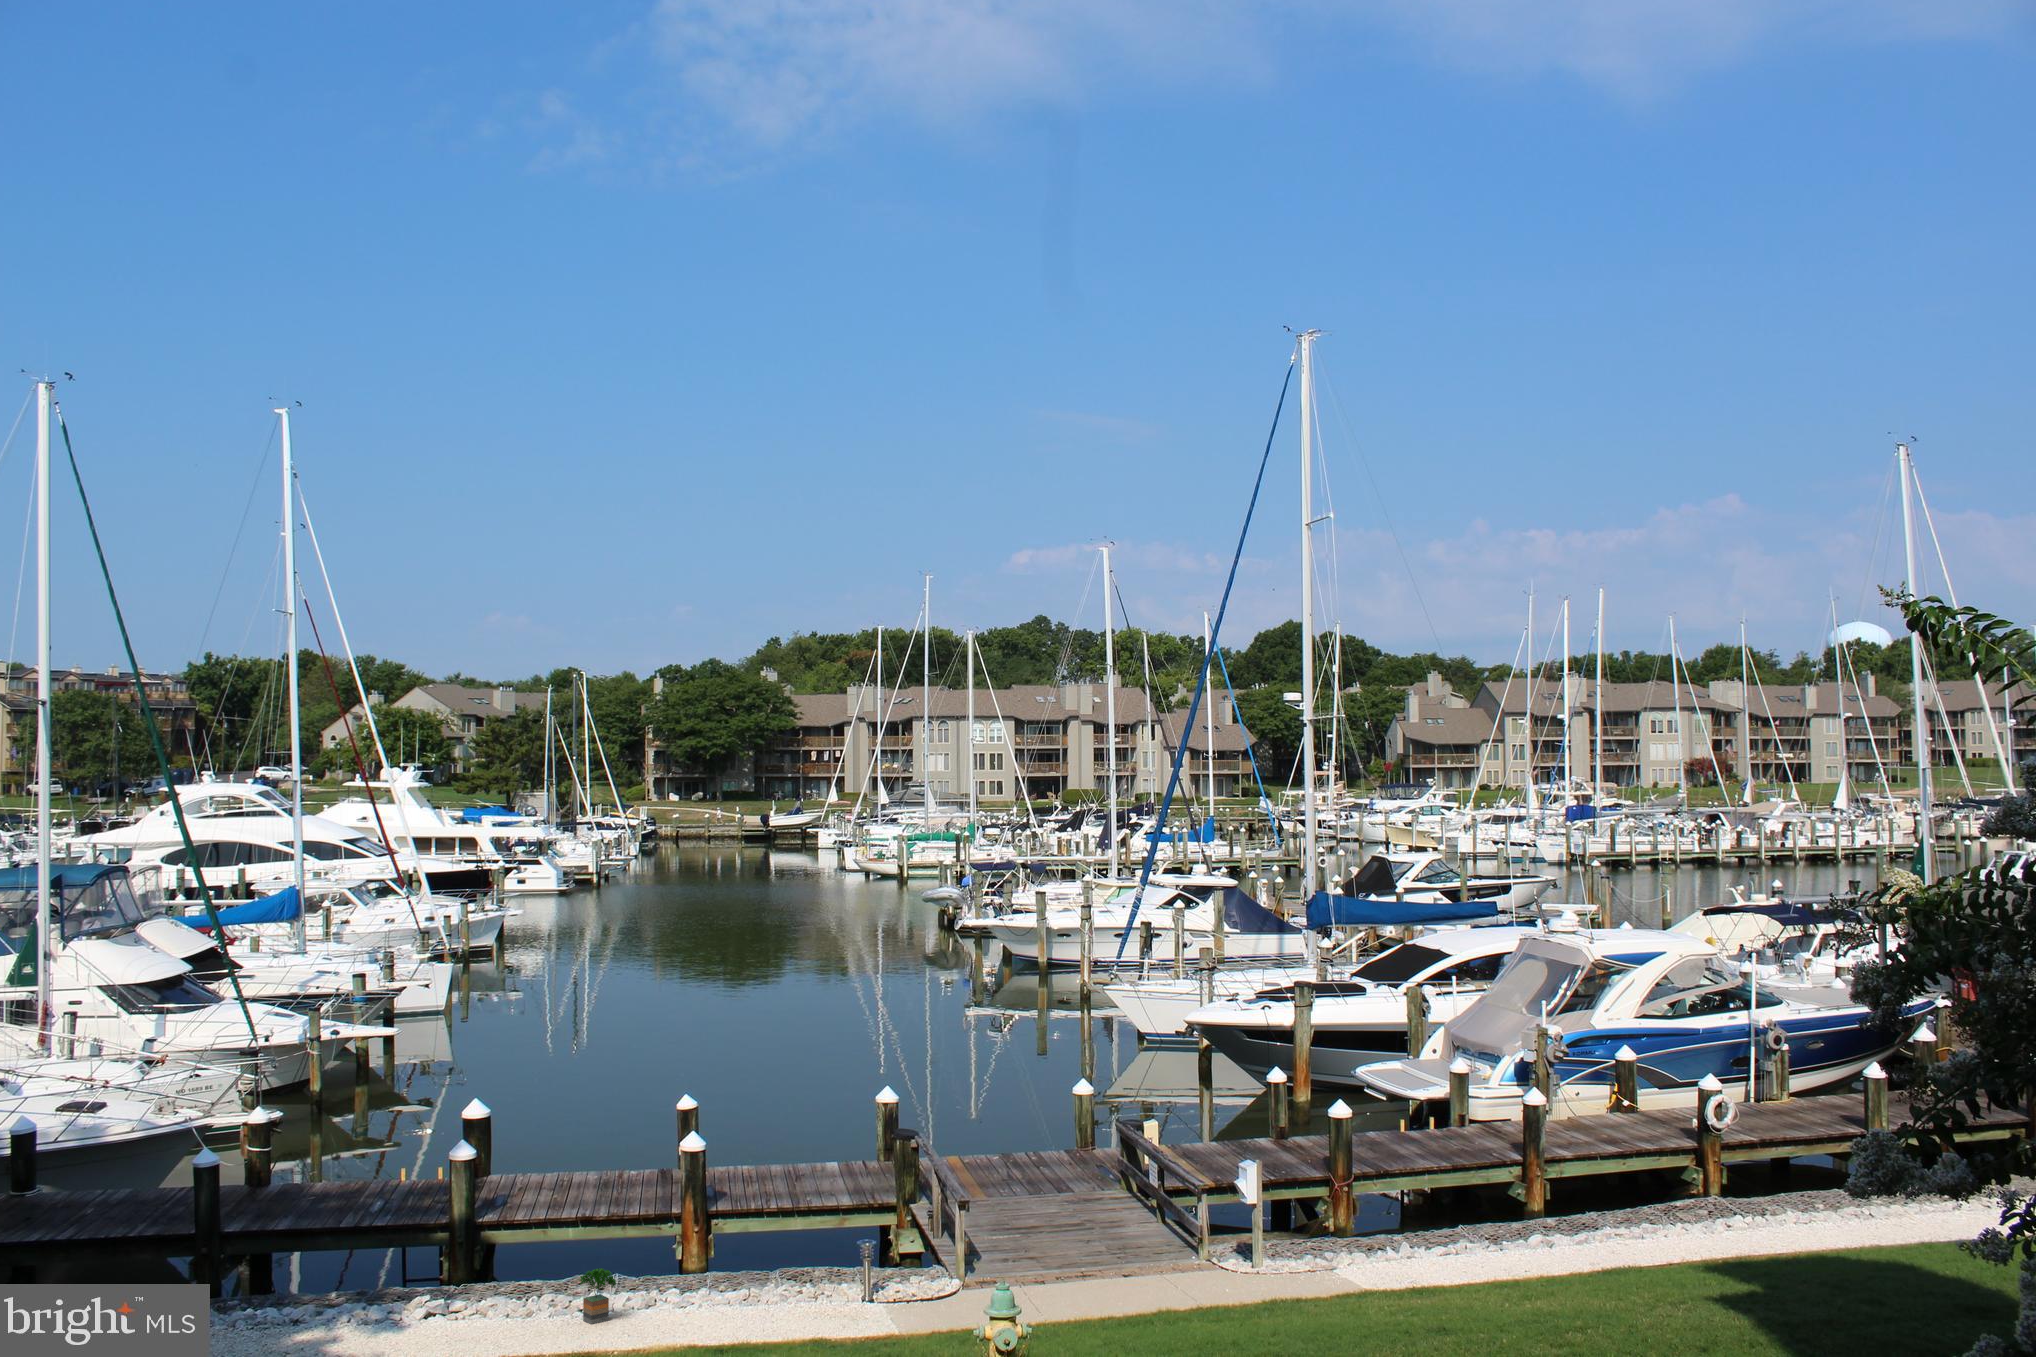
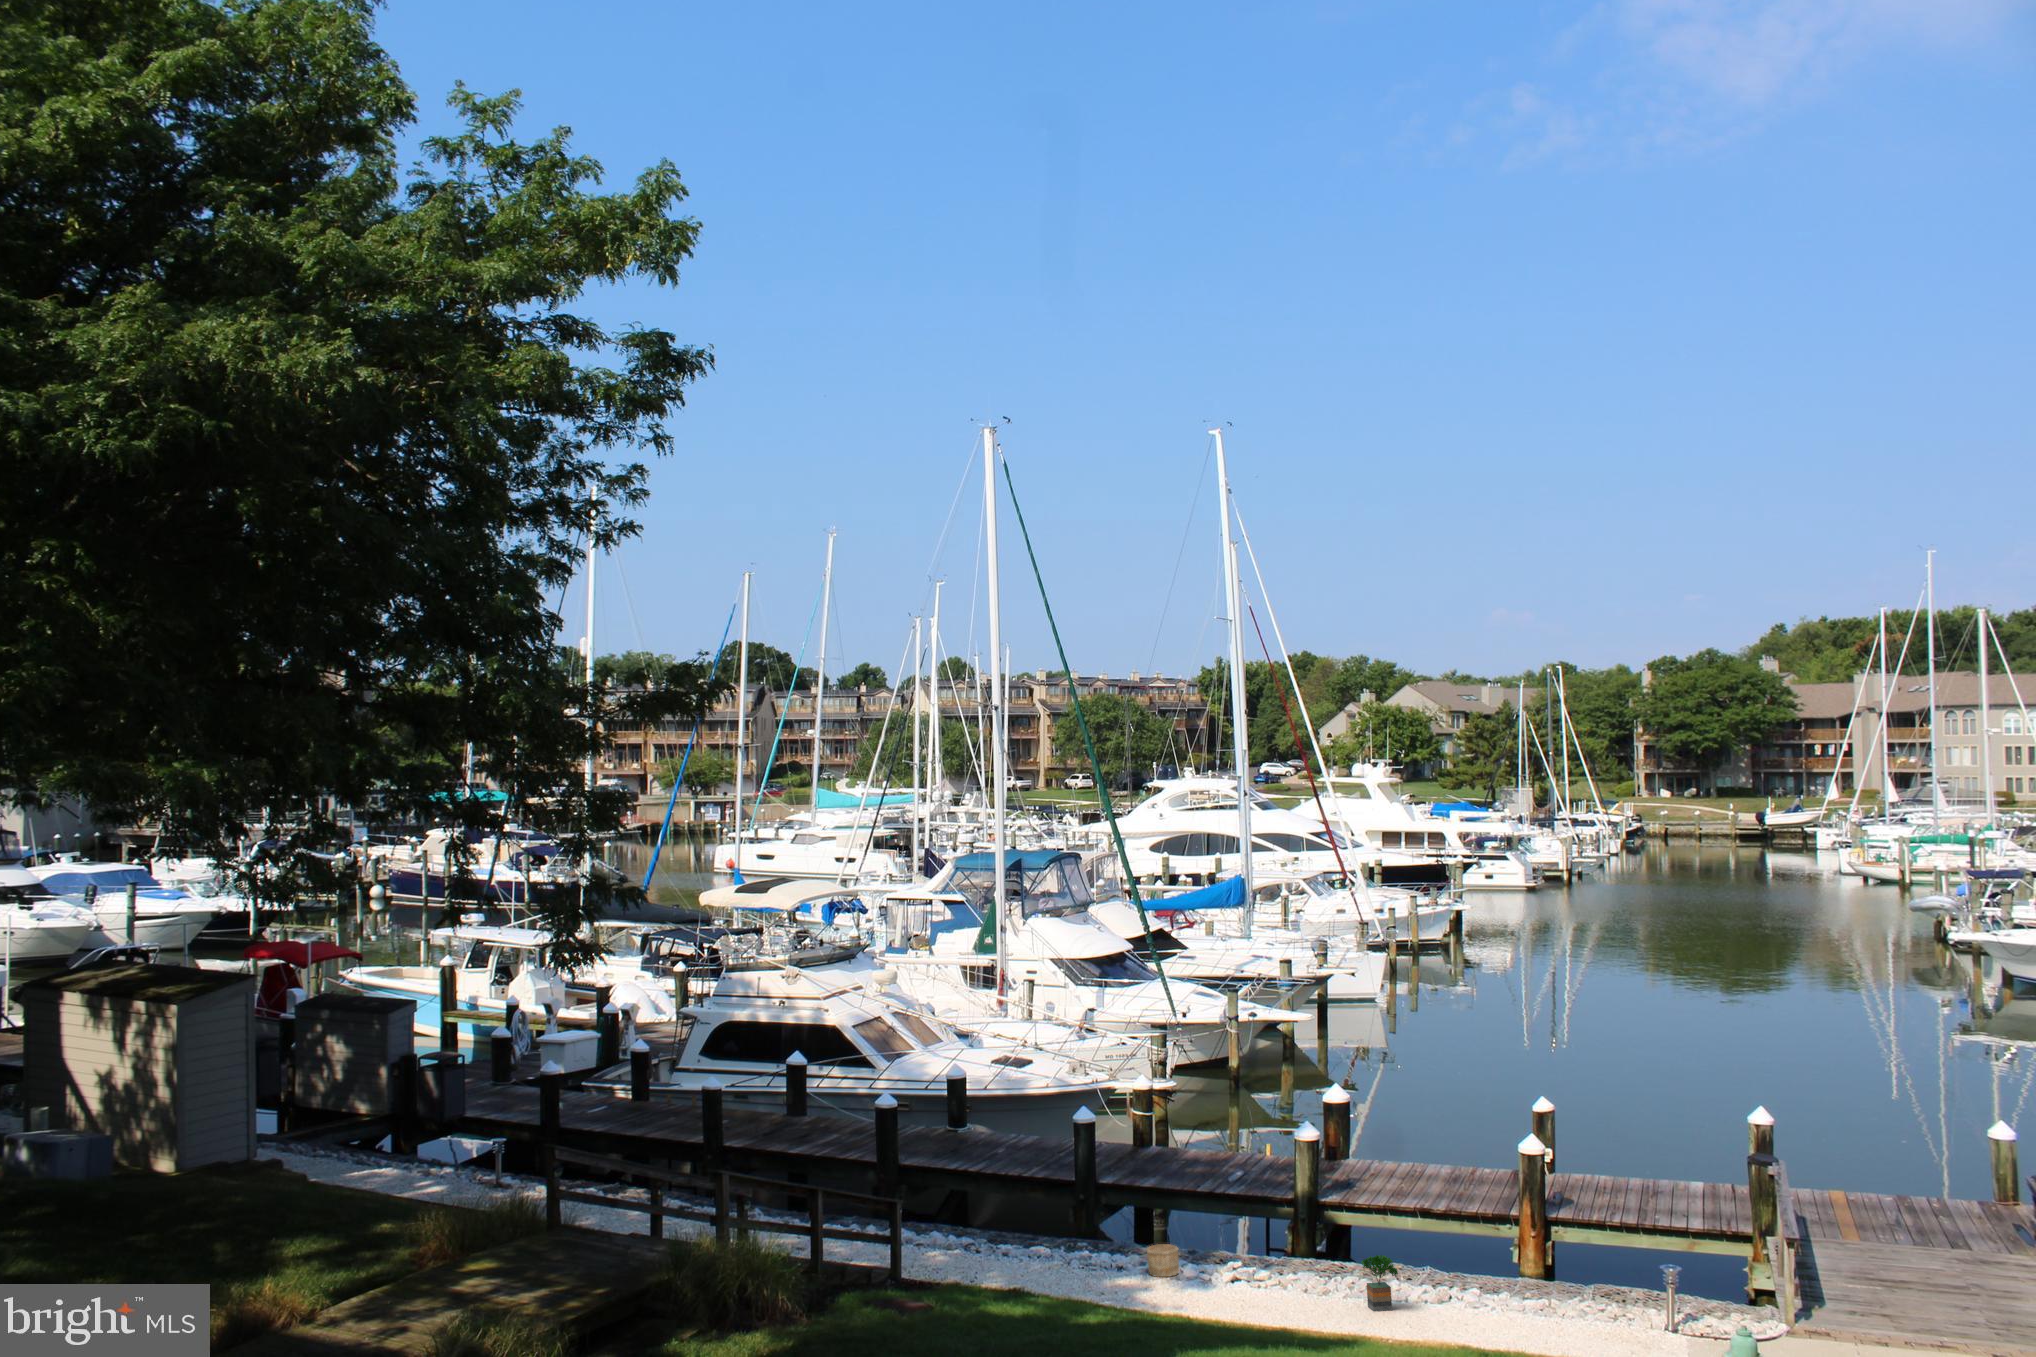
wooden bucket: none [331,1289,369,1326] -> present [1146,1244,1179,1277]

